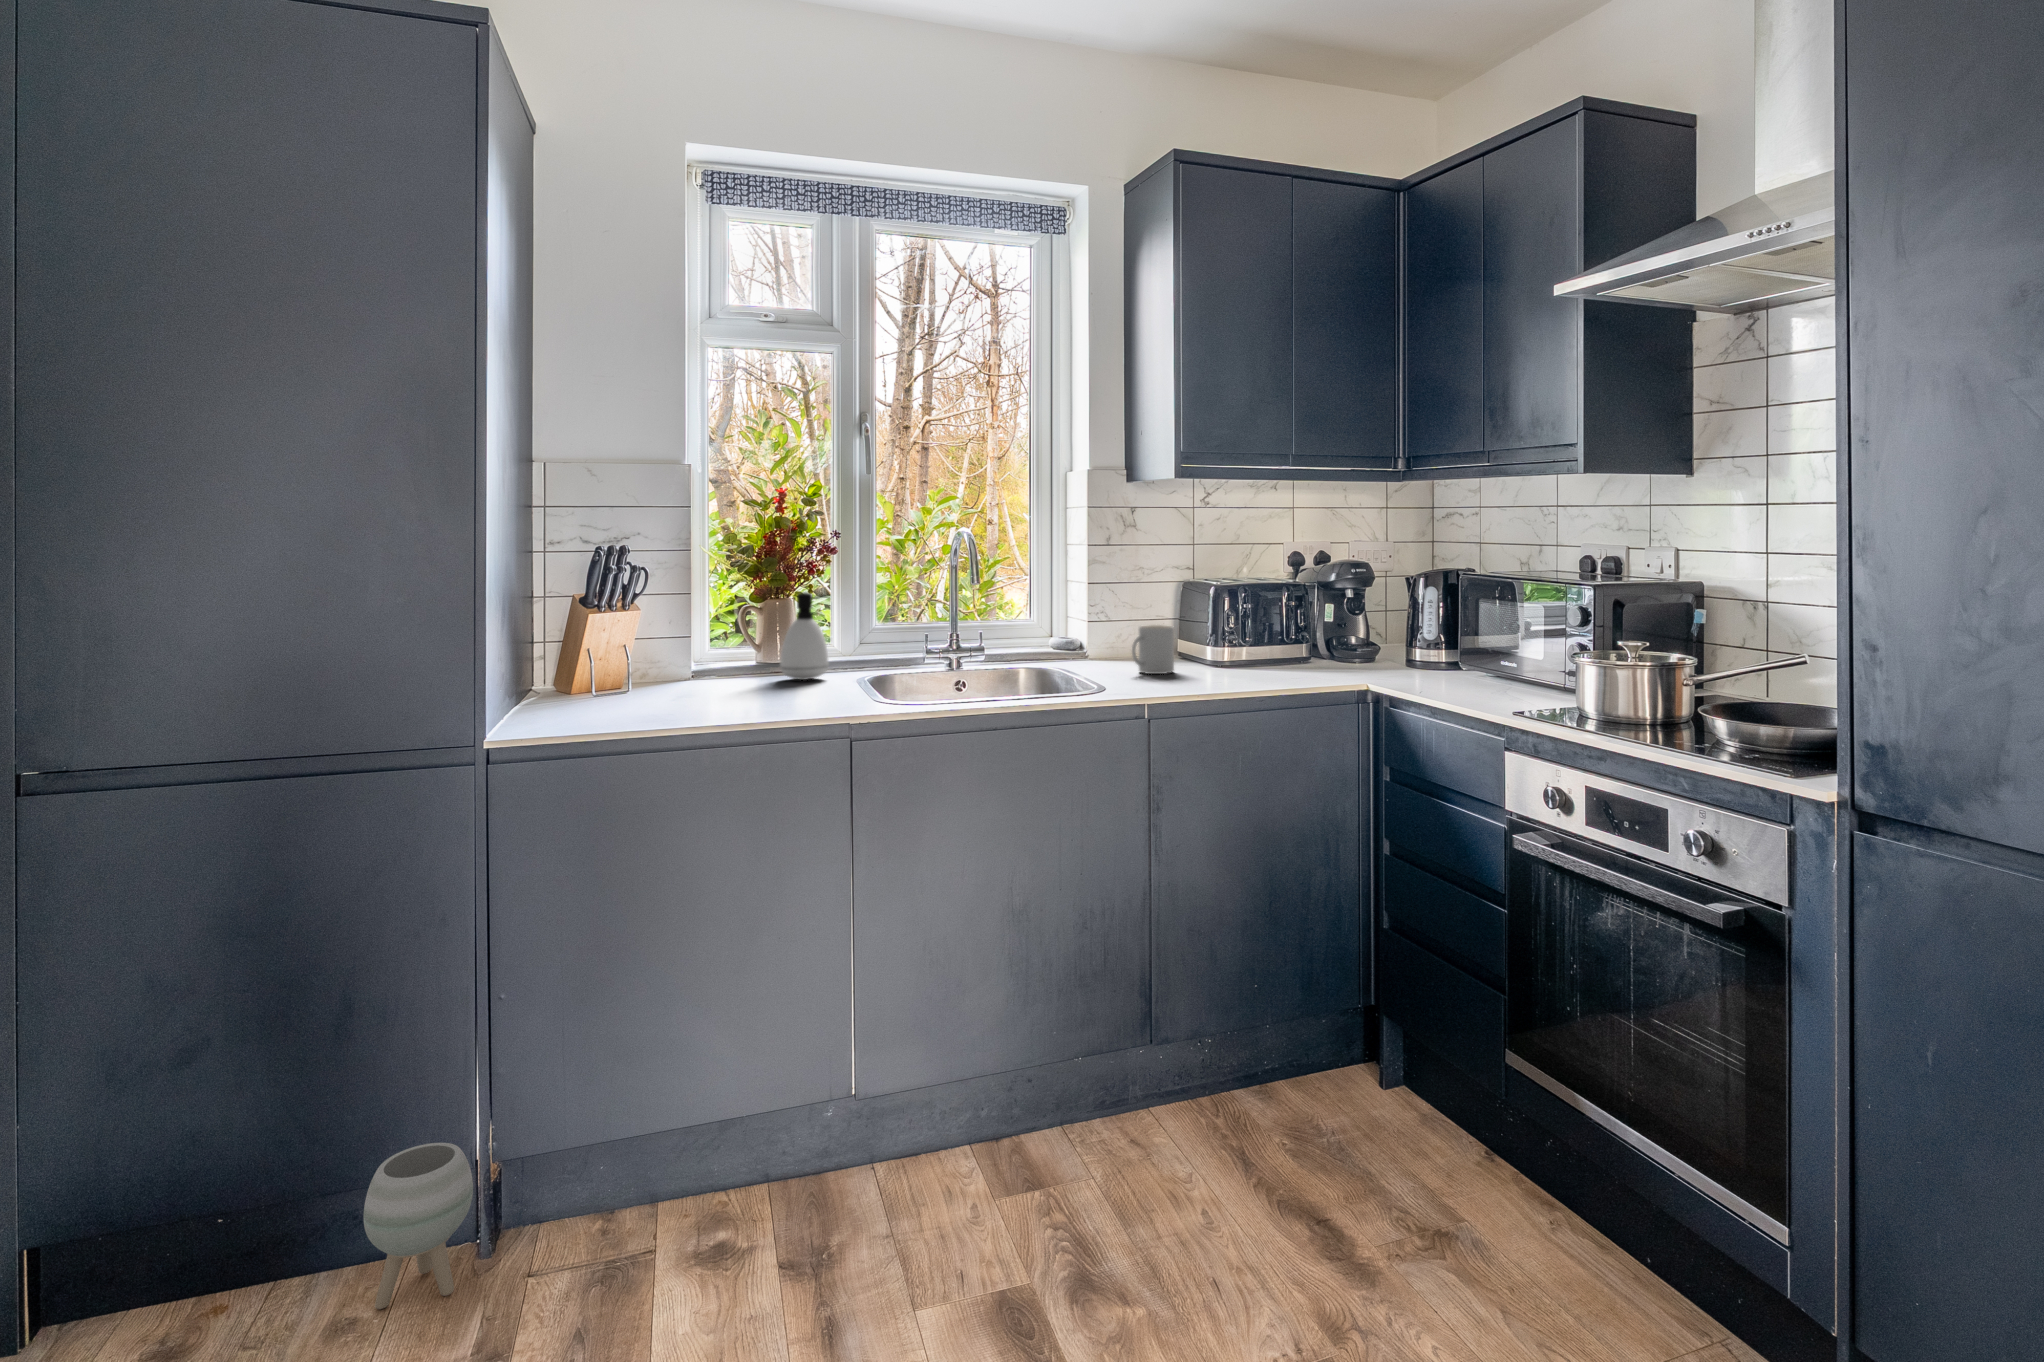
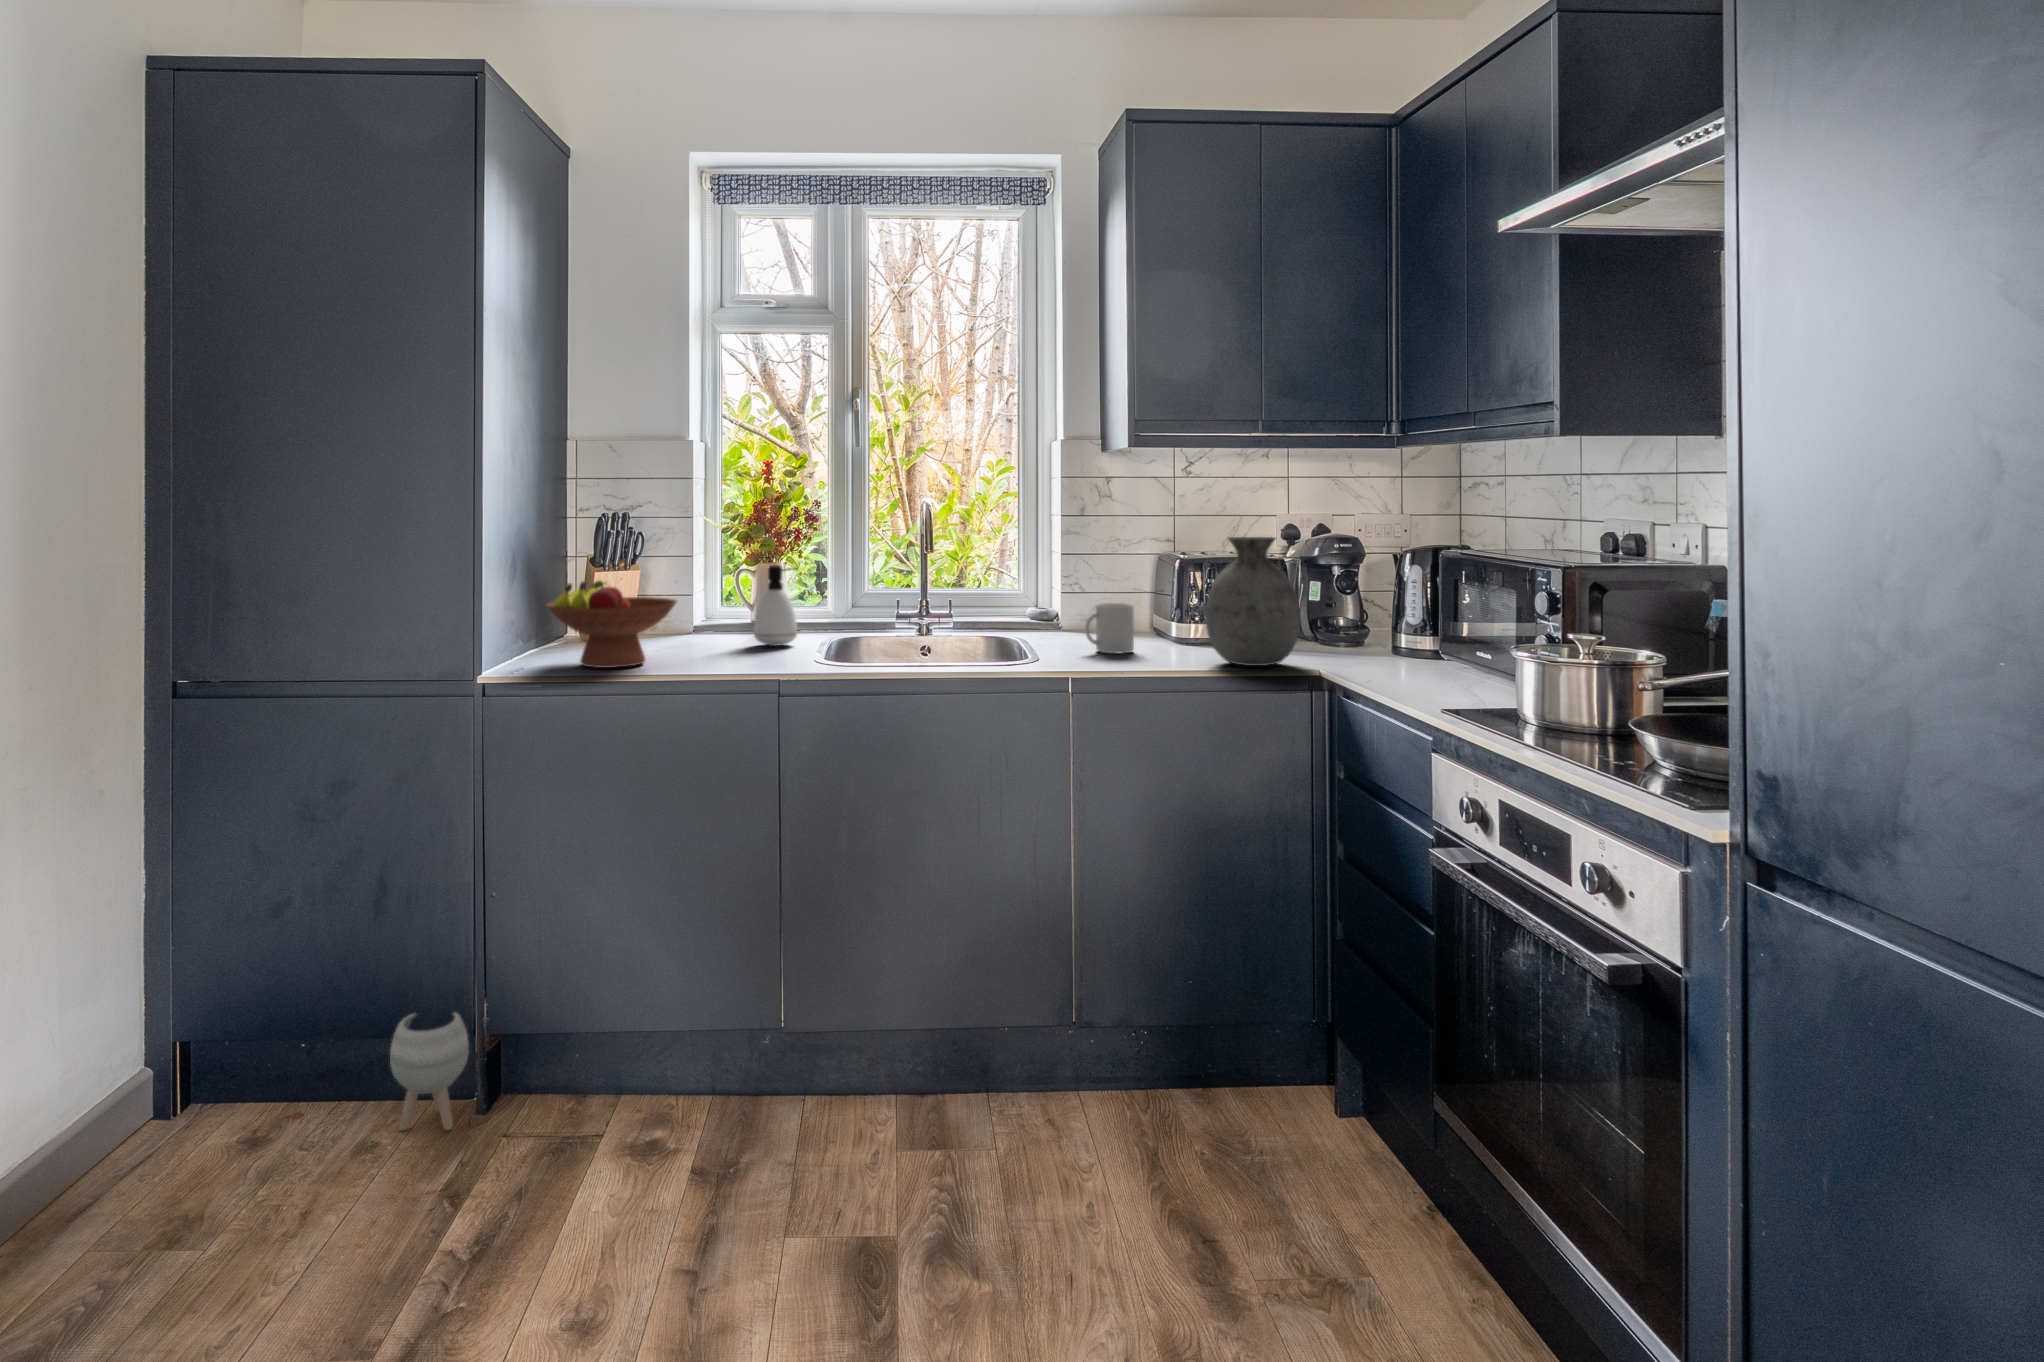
vase: none [1251,561,1335,680] -> present [1205,537,1301,666]
fruit bowl: none [555,611,717,711] -> present [547,581,677,668]

